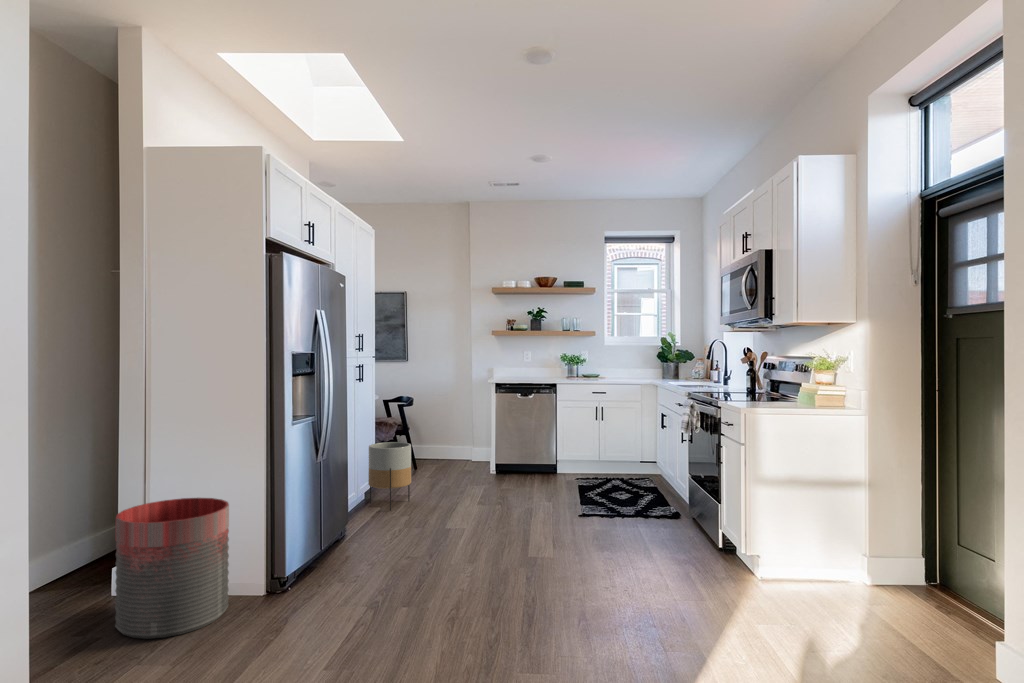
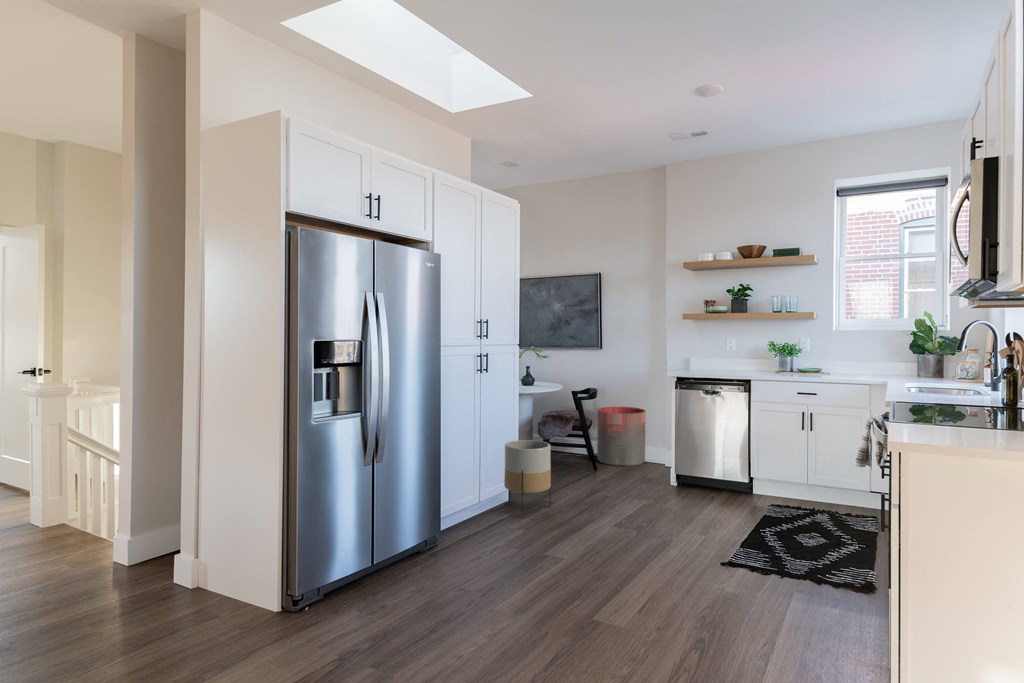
trash can: present [115,498,229,639] -> present [597,407,646,466]

